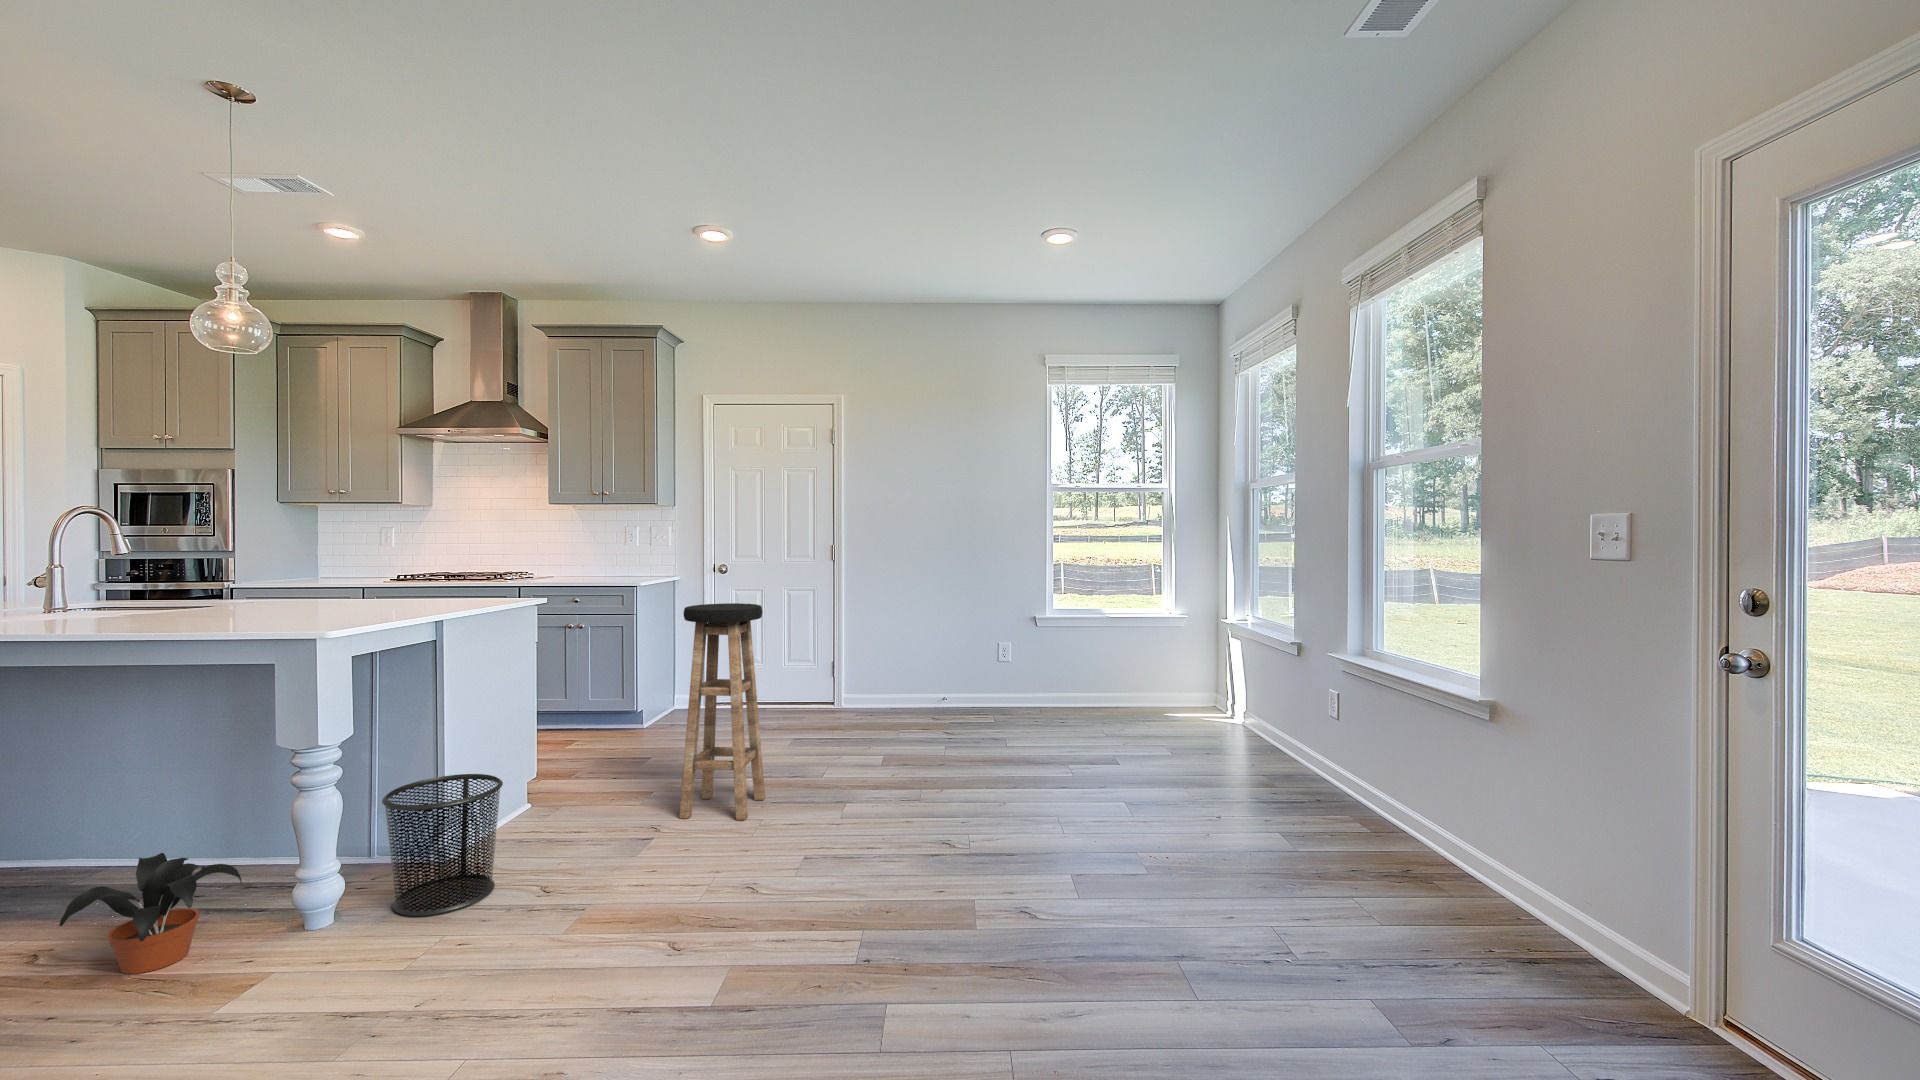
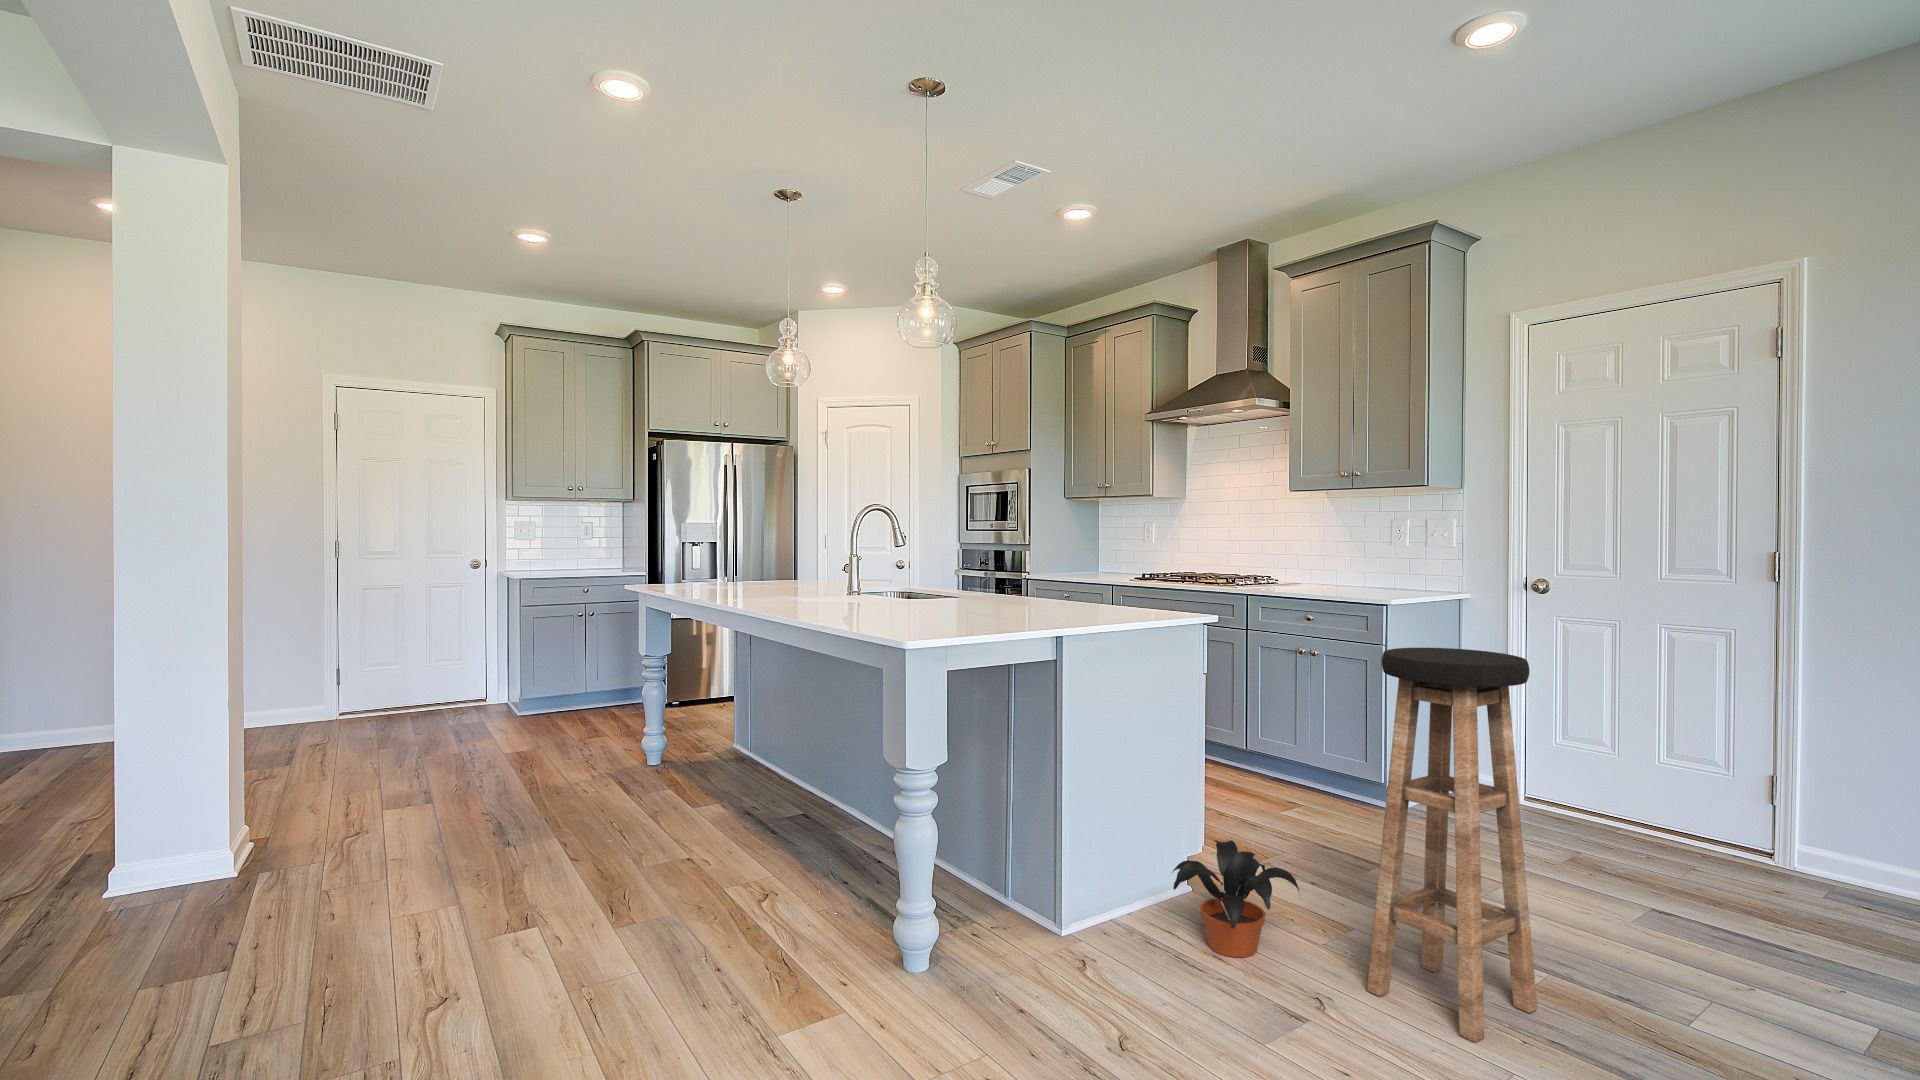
waste bin: present [382,774,503,916] -> none [963,832,1091,1015]
potted plant: present [59,853,242,974] -> present [1172,840,1299,957]

